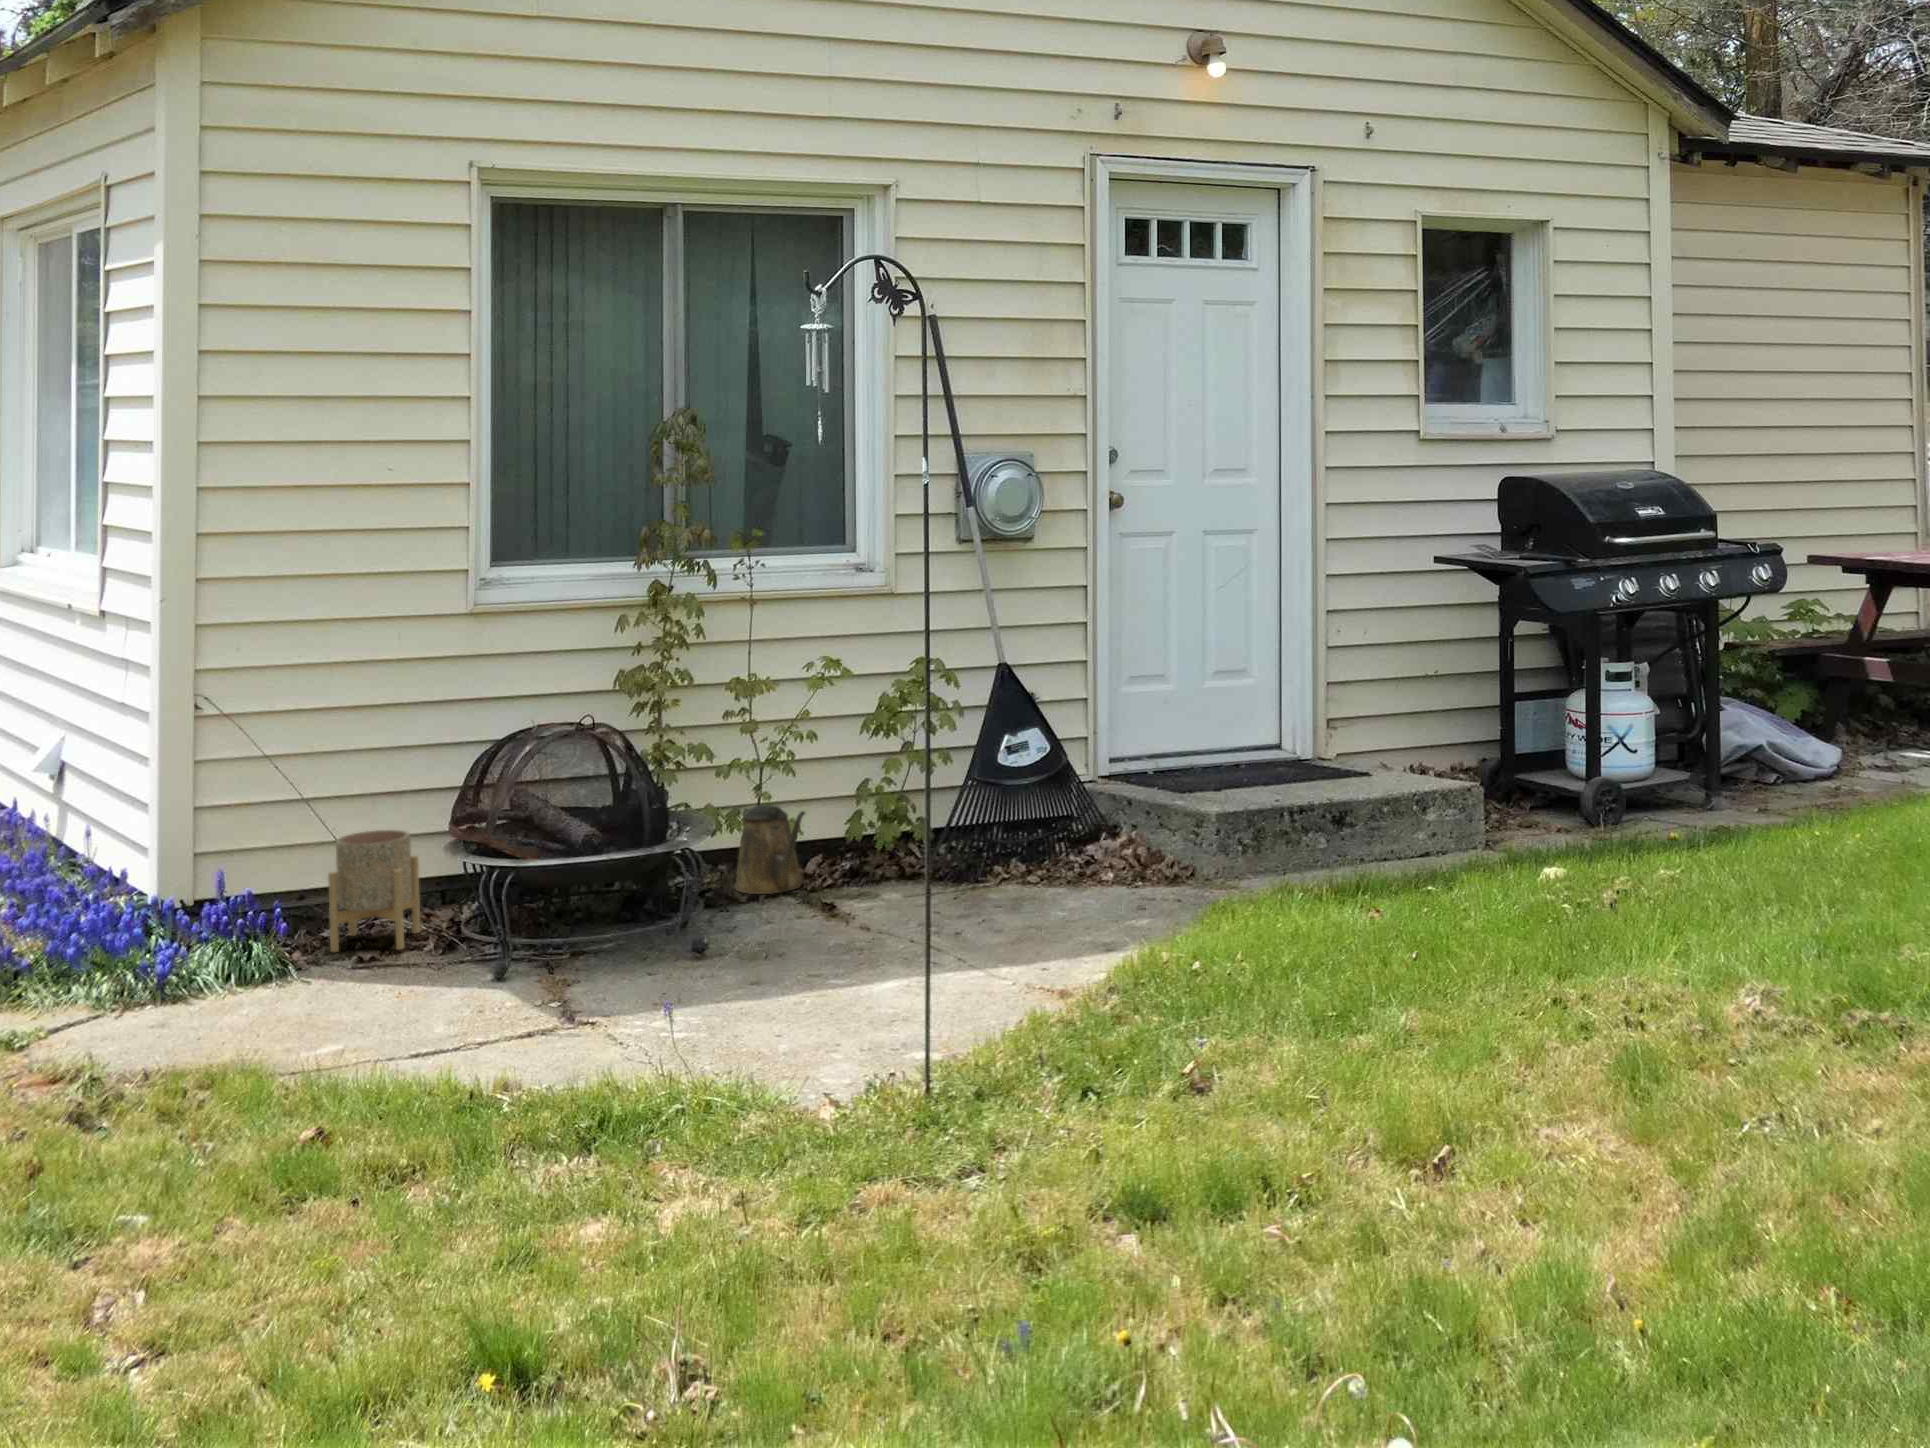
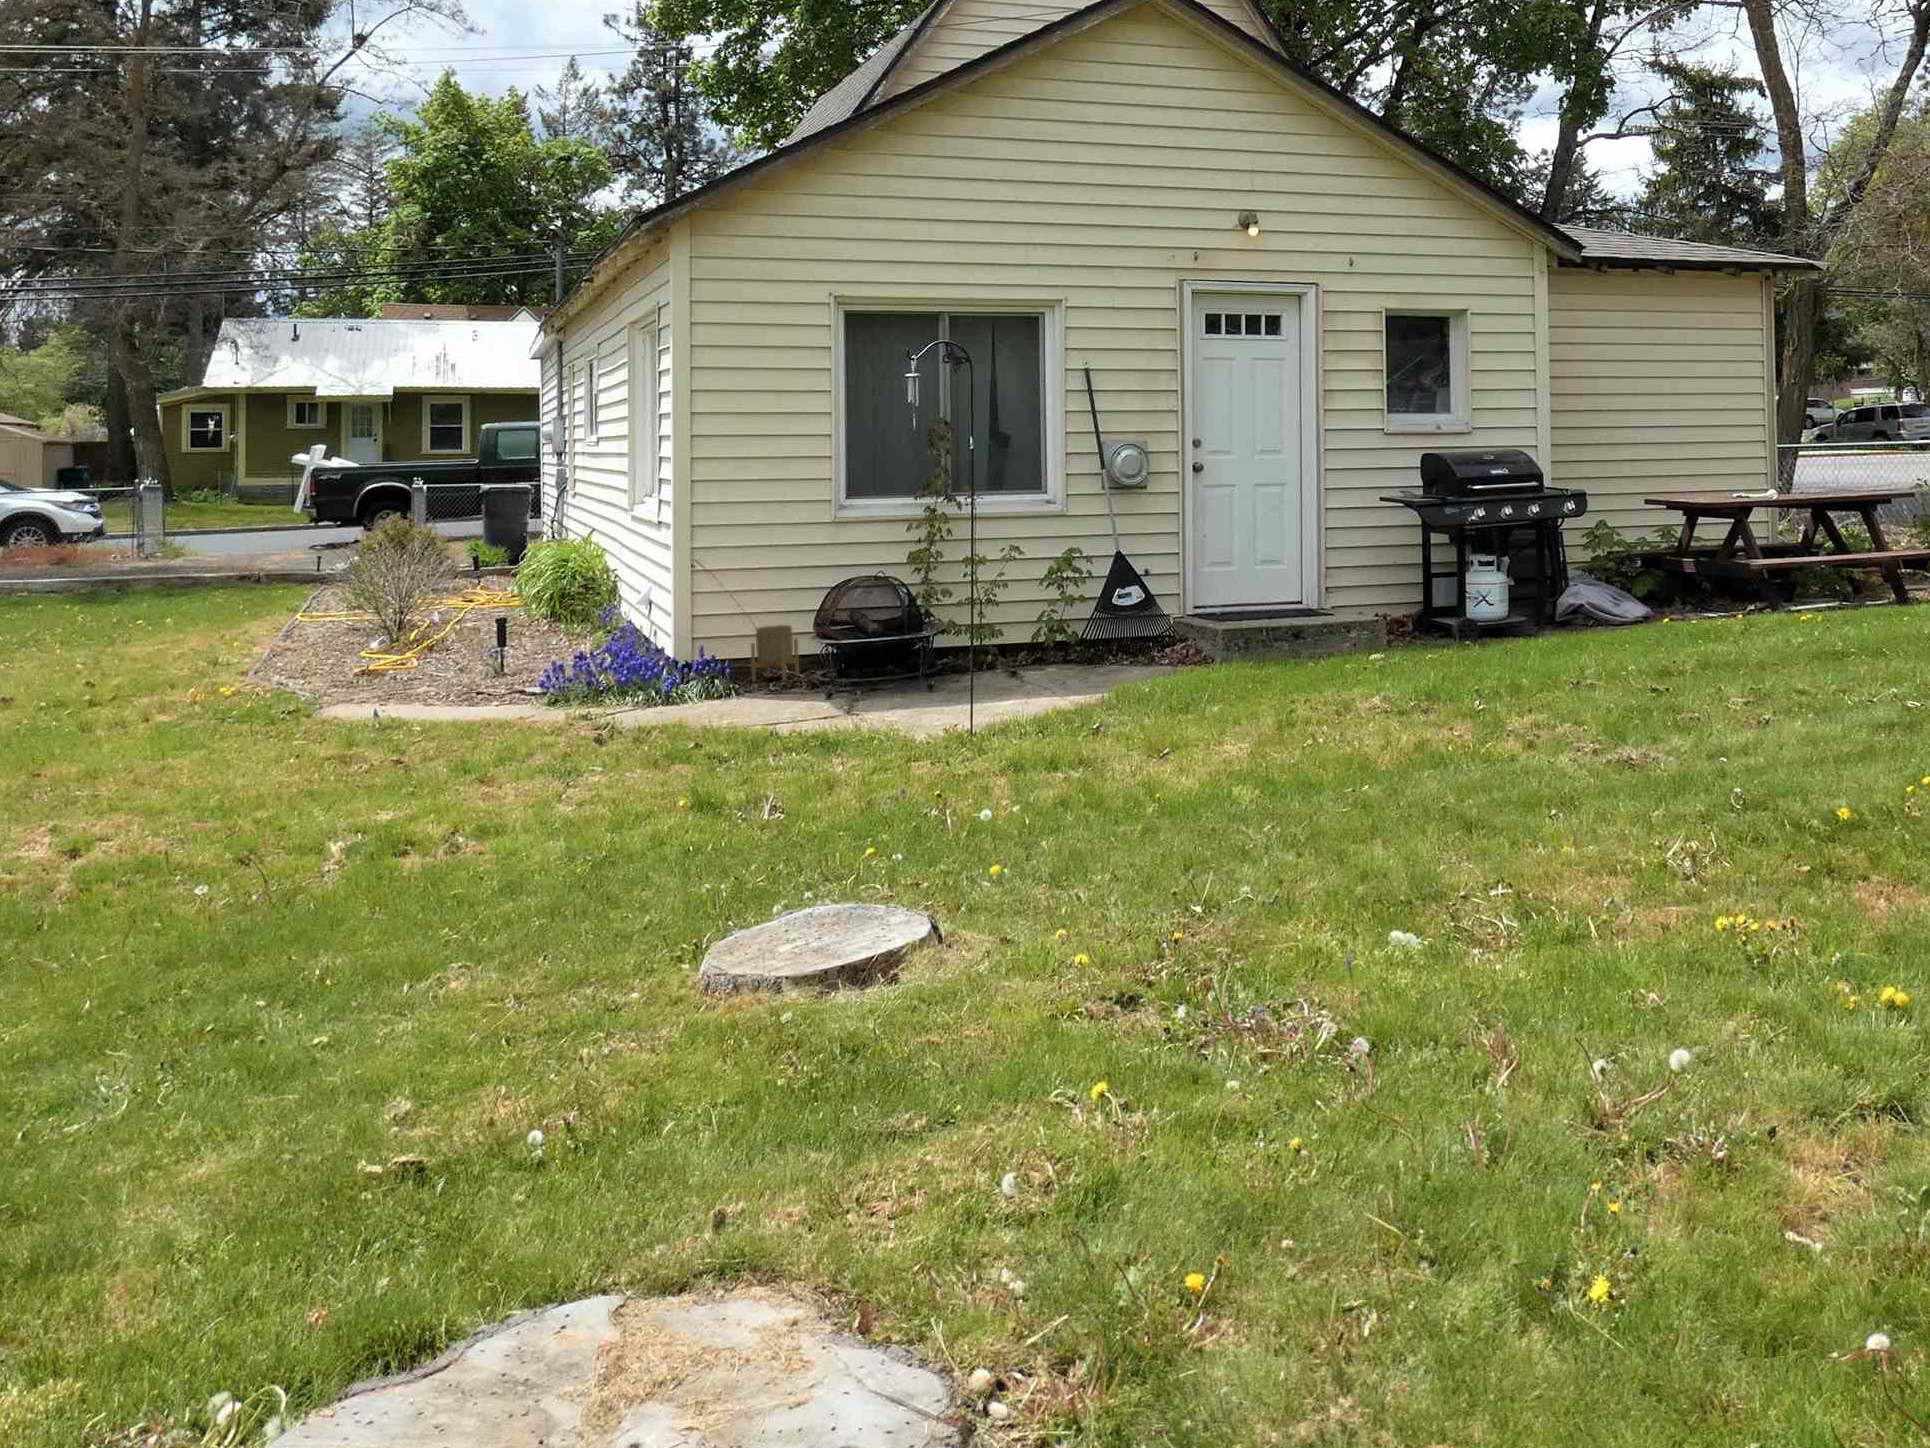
watering can: present [734,804,805,894] -> none [962,621,998,665]

